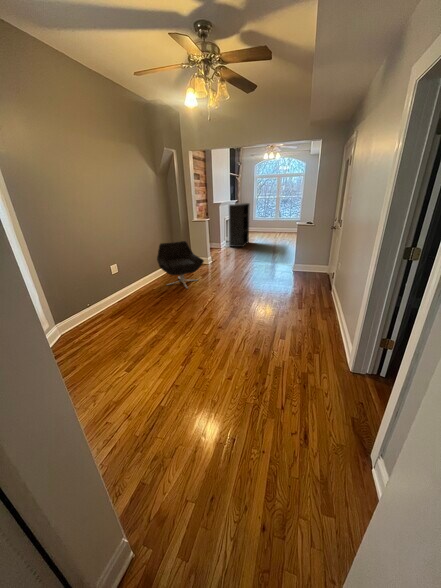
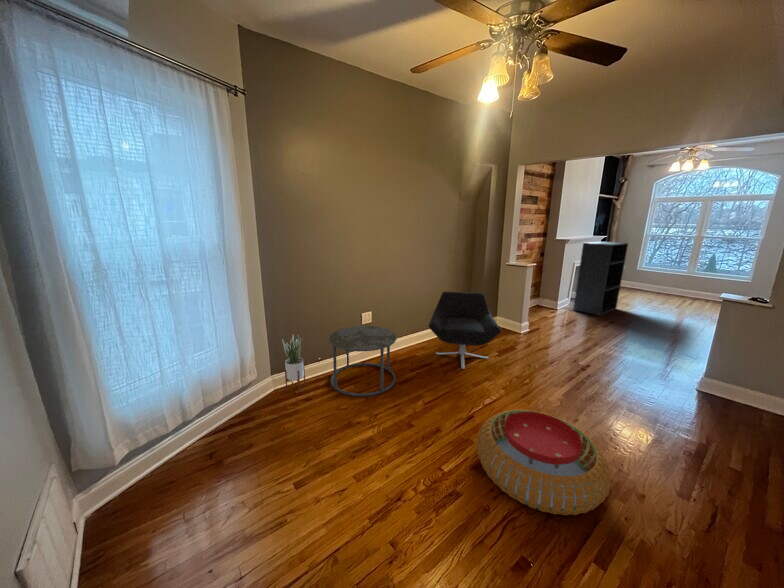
side table: none [95,273,151,322] -> present [329,326,396,396]
potted plant: none [60,289,85,334] -> present [282,335,305,393]
pouf: none [216,293,277,332] -> present [477,409,611,515]

